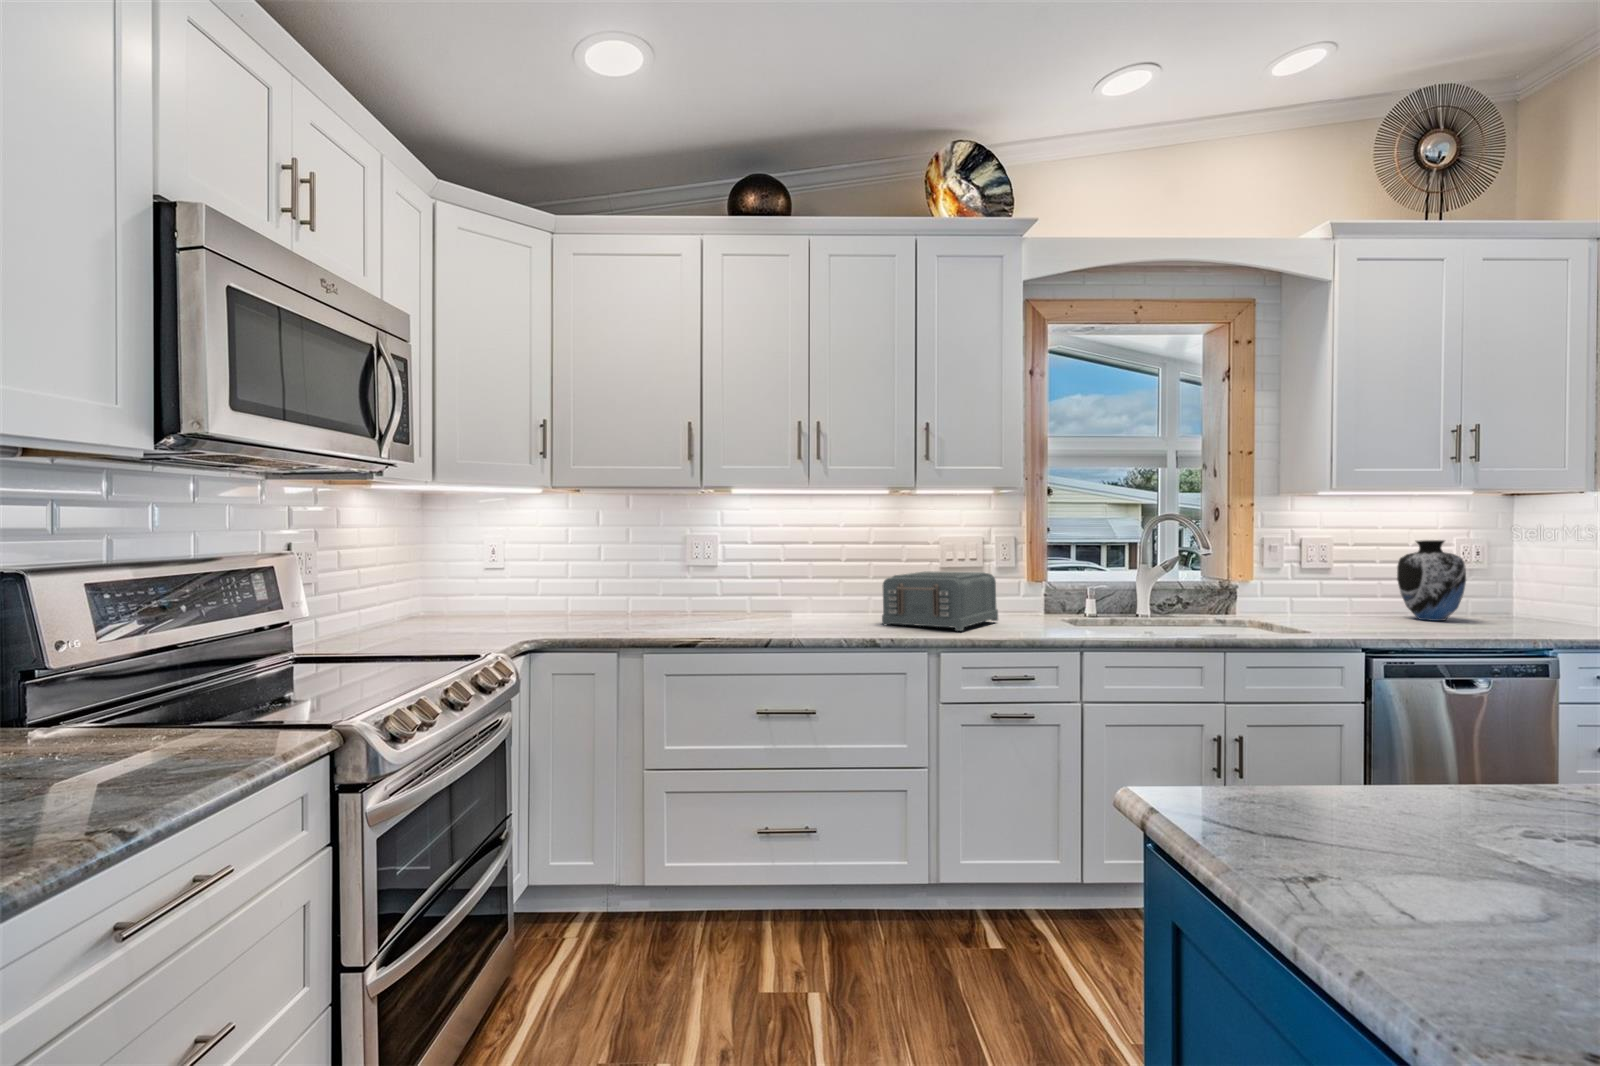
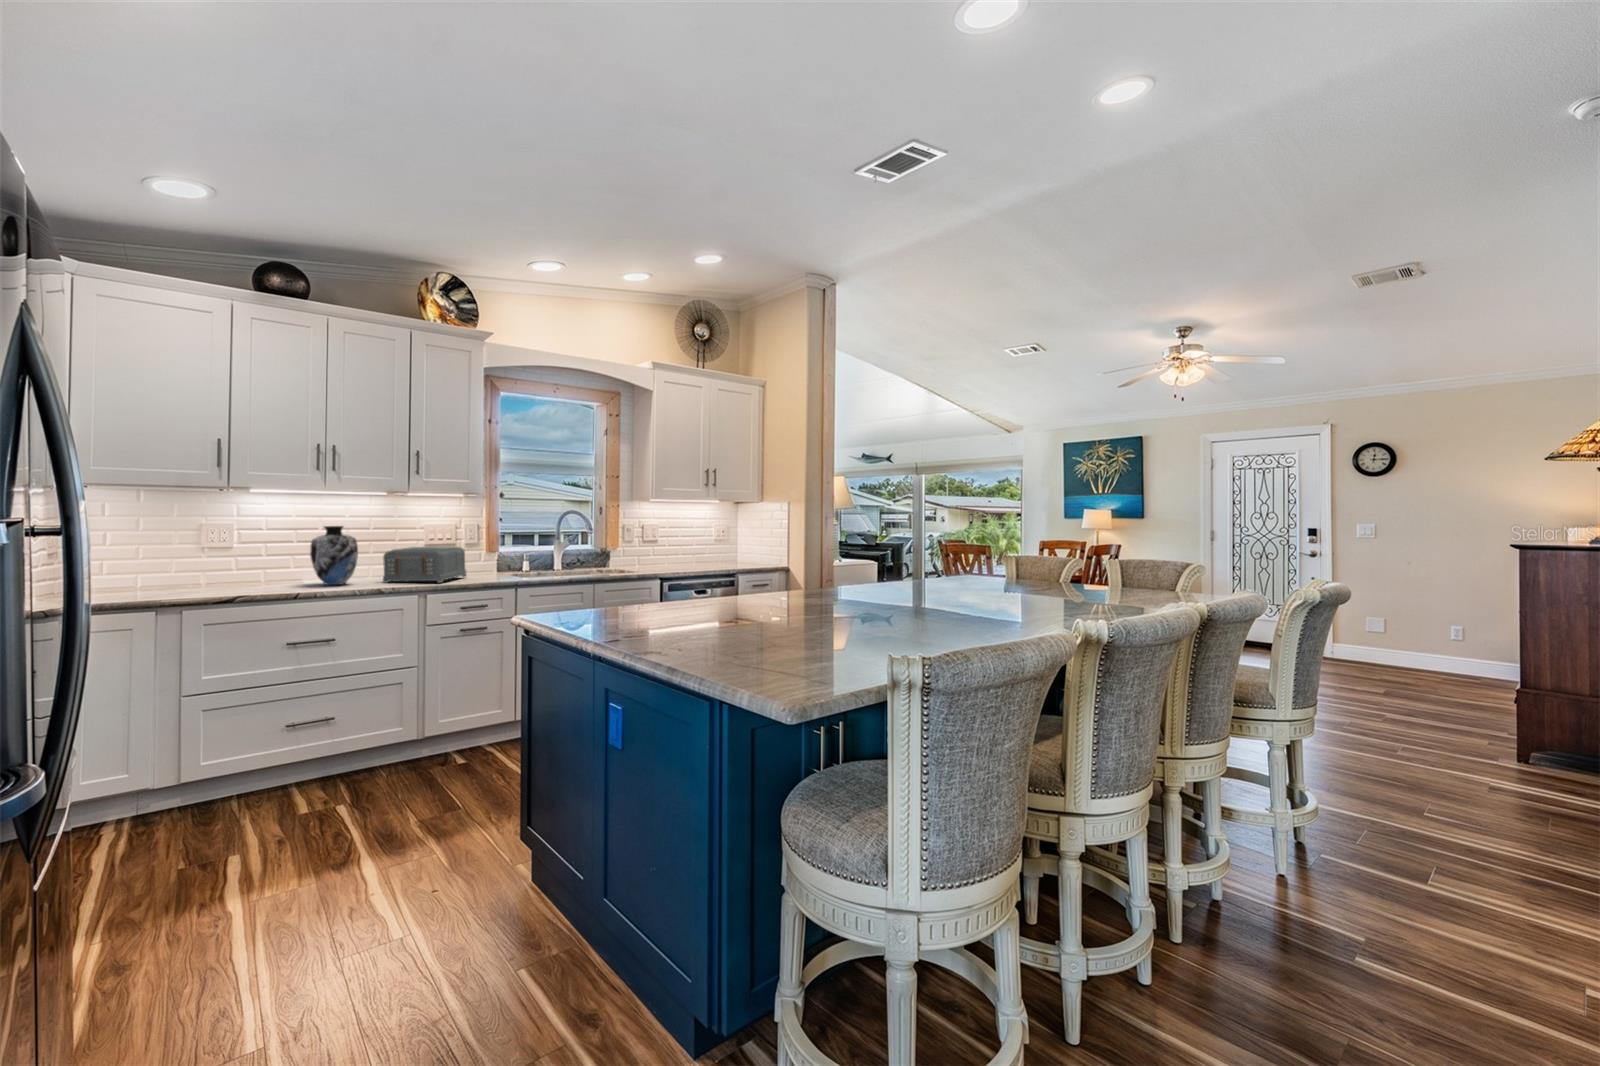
vase: present [1397,540,1466,621] -> present [310,526,358,585]

